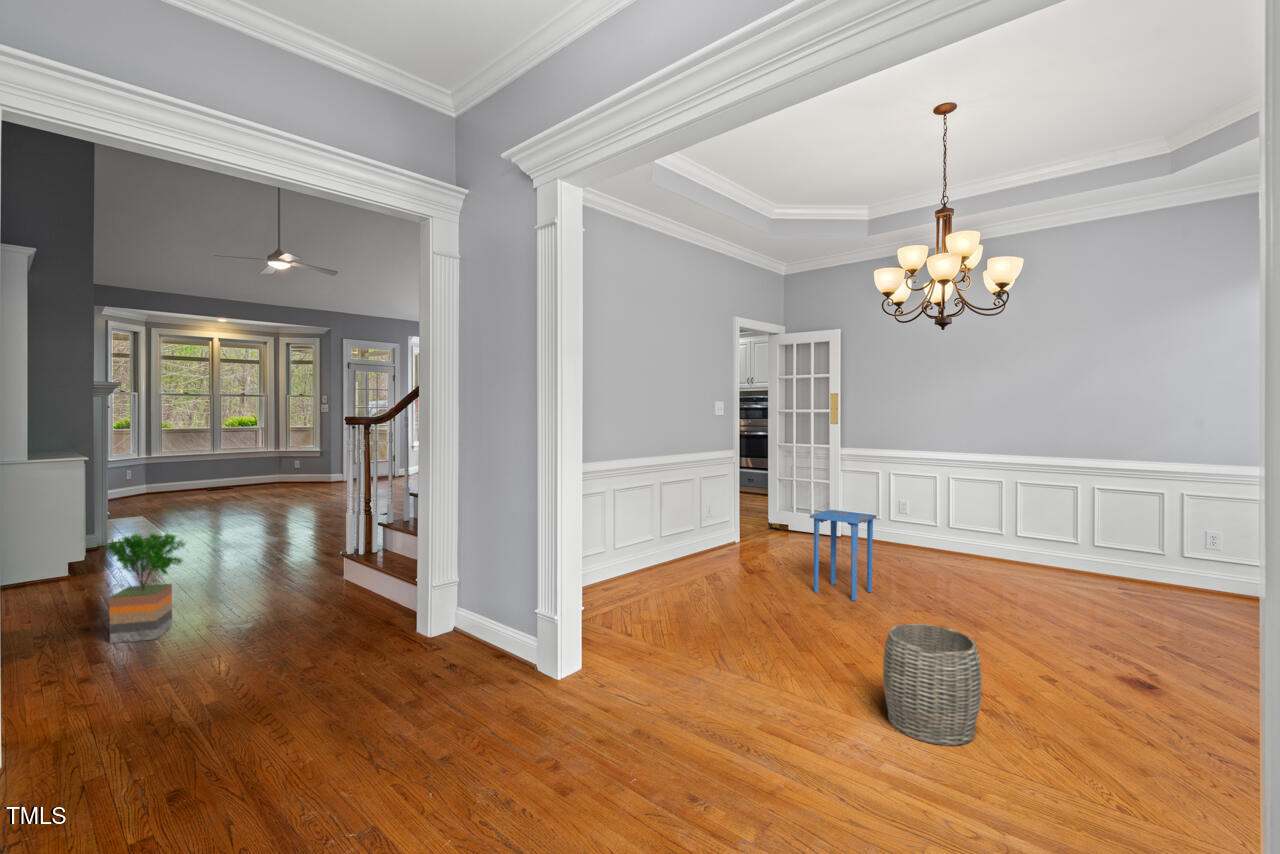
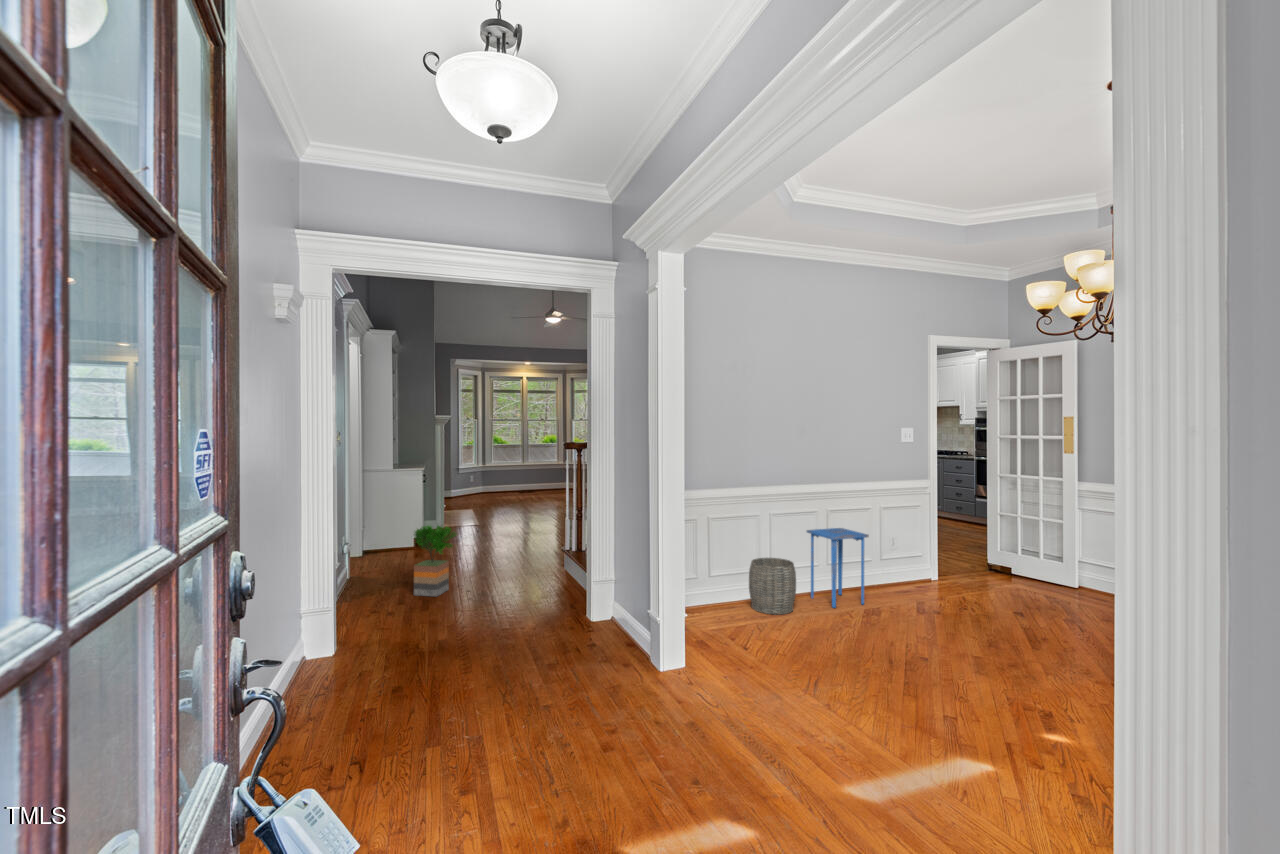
side table: present [810,510,877,601] -> present [807,528,869,608]
woven basket: present [883,624,982,746] -> present [749,558,796,615]

